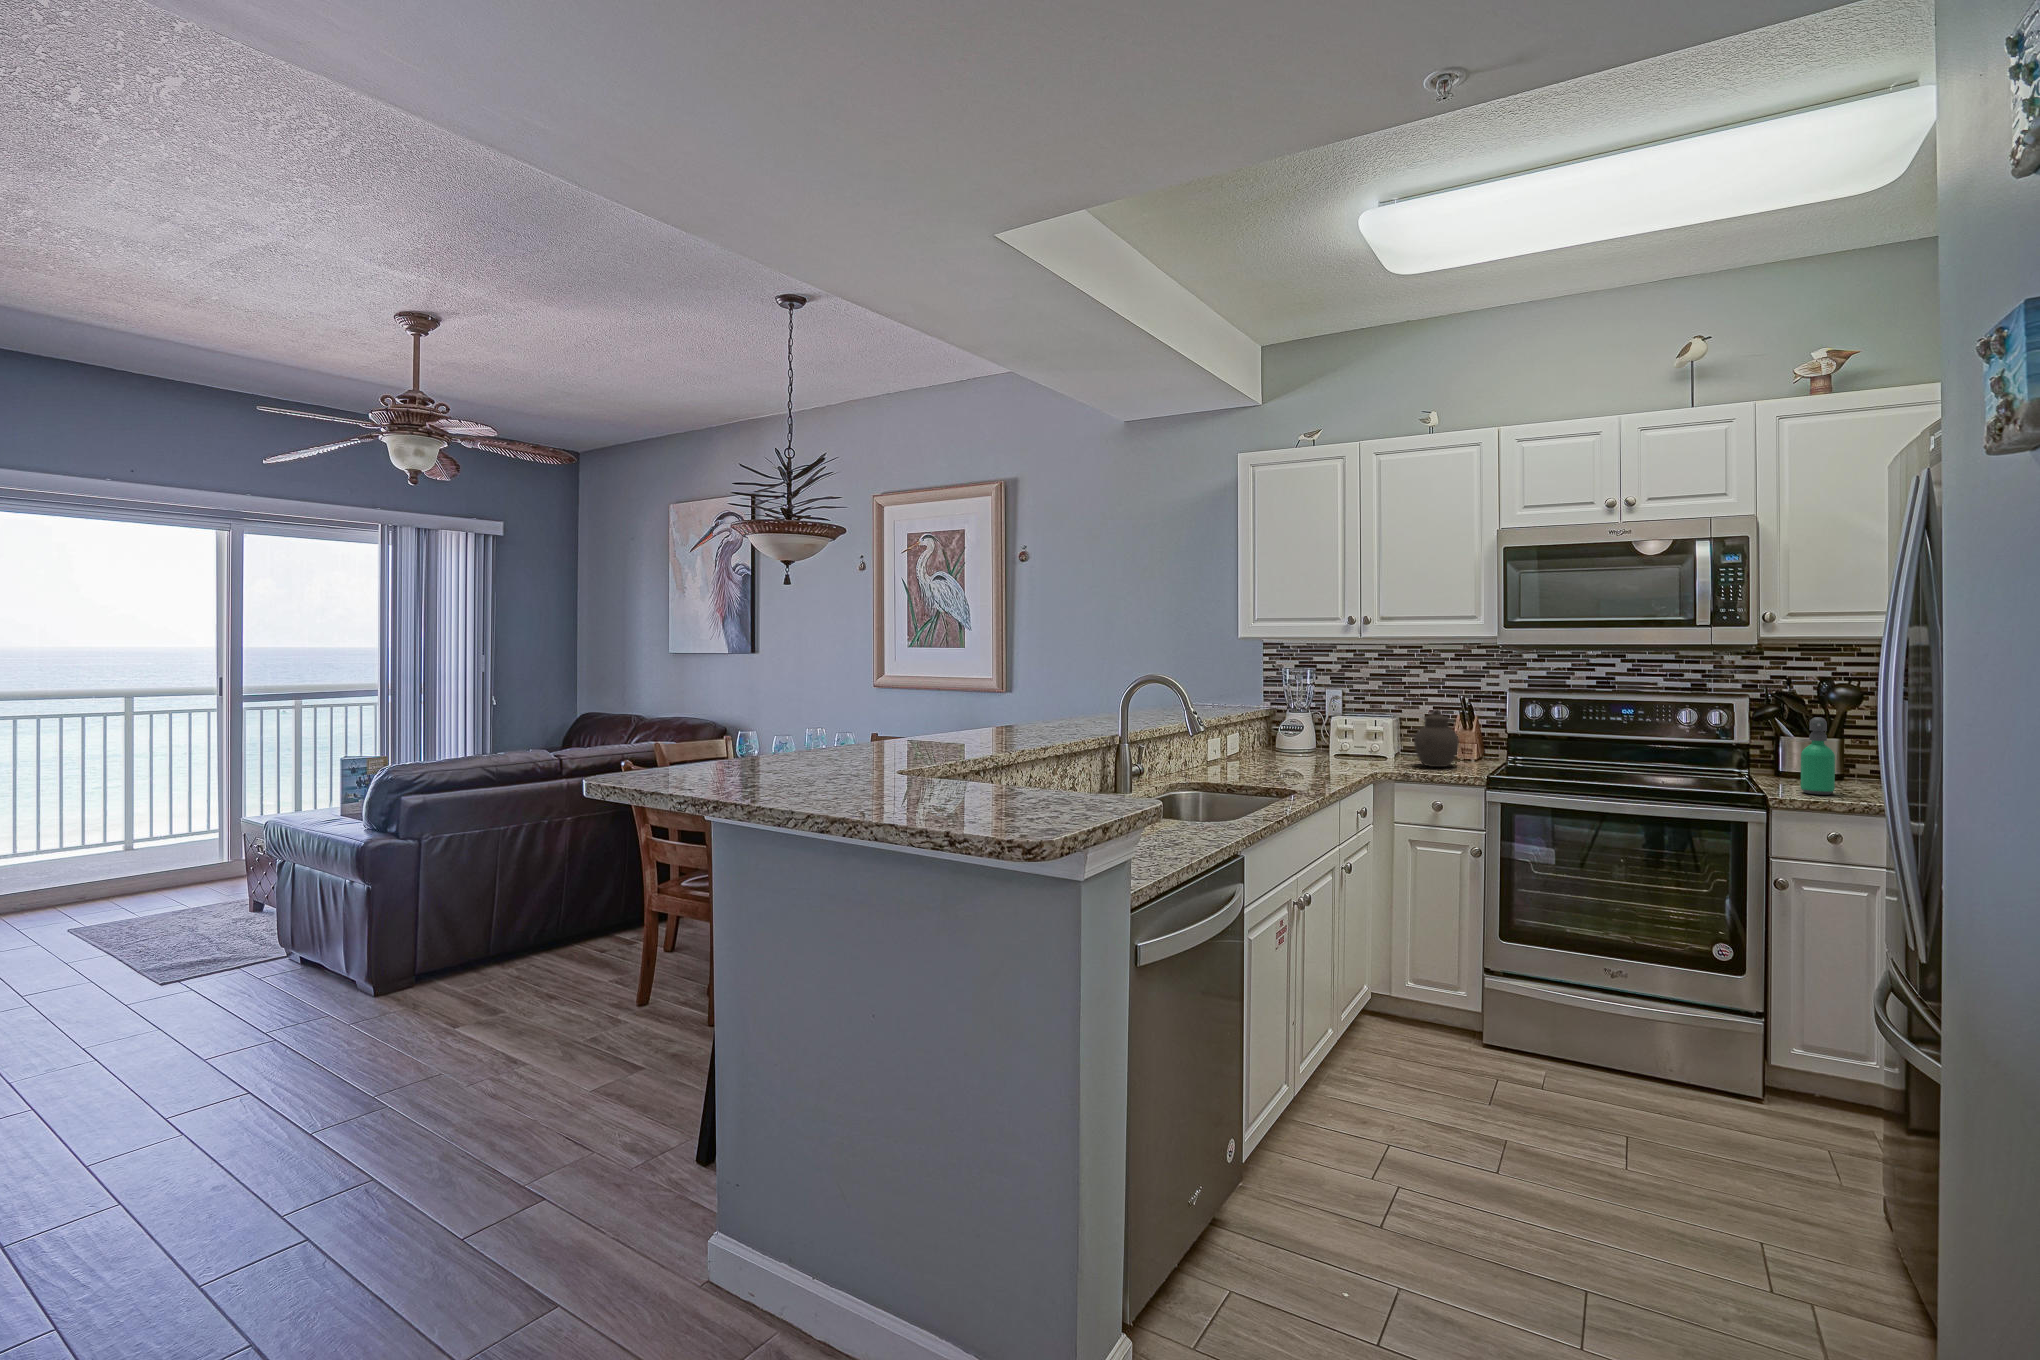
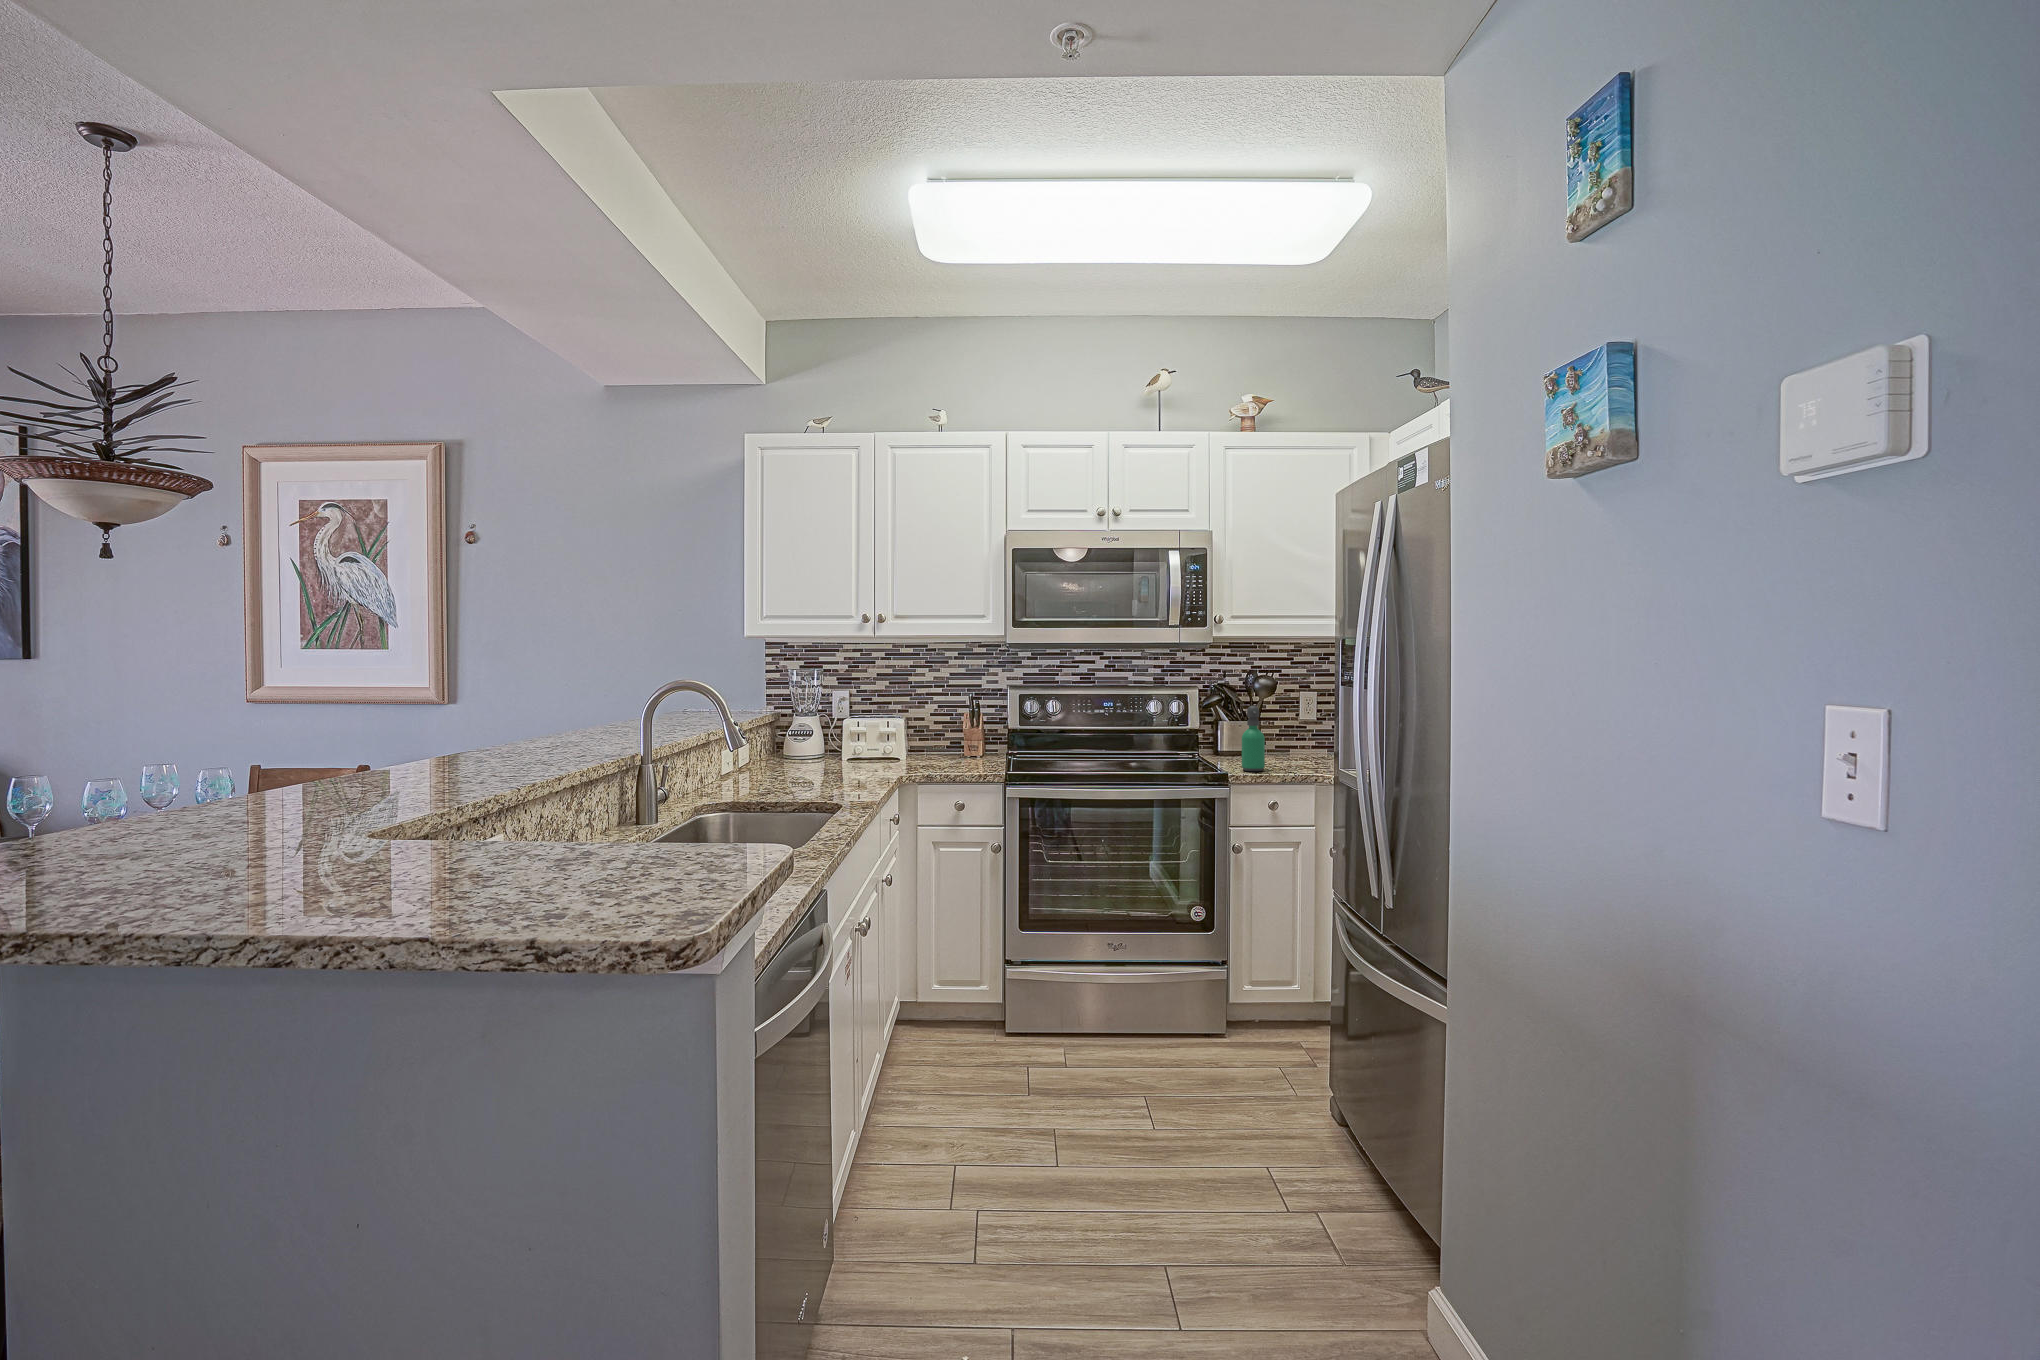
jar: present [1414,710,1459,767] -> none [930,710,971,767]

